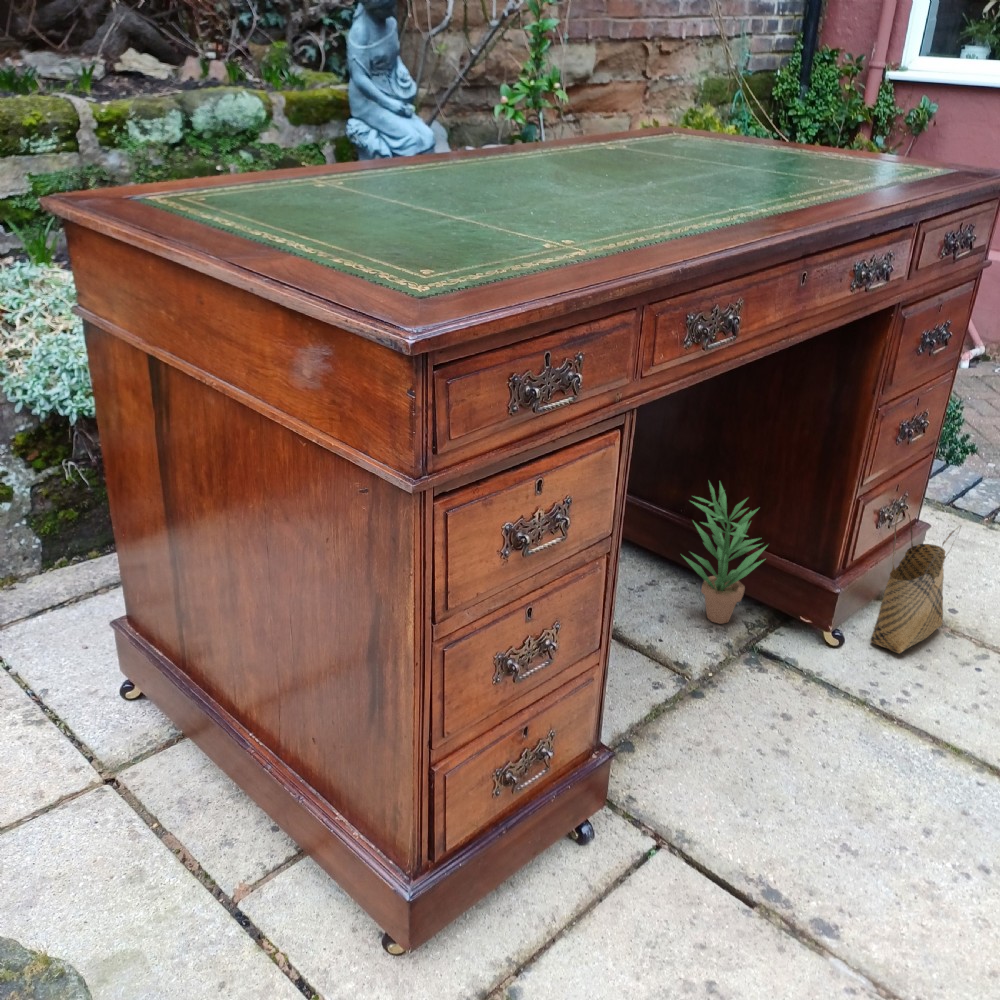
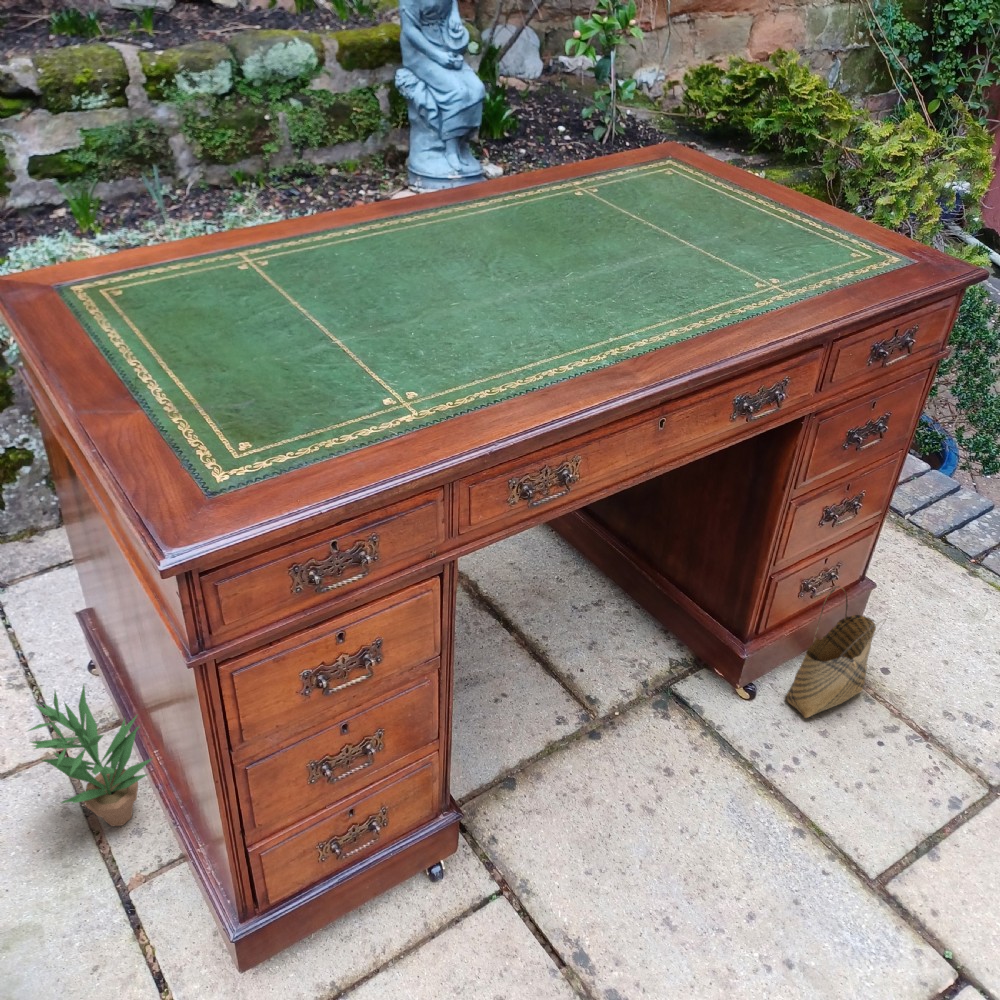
potted plant: present [683,482,767,624] -> present [28,685,152,826]

